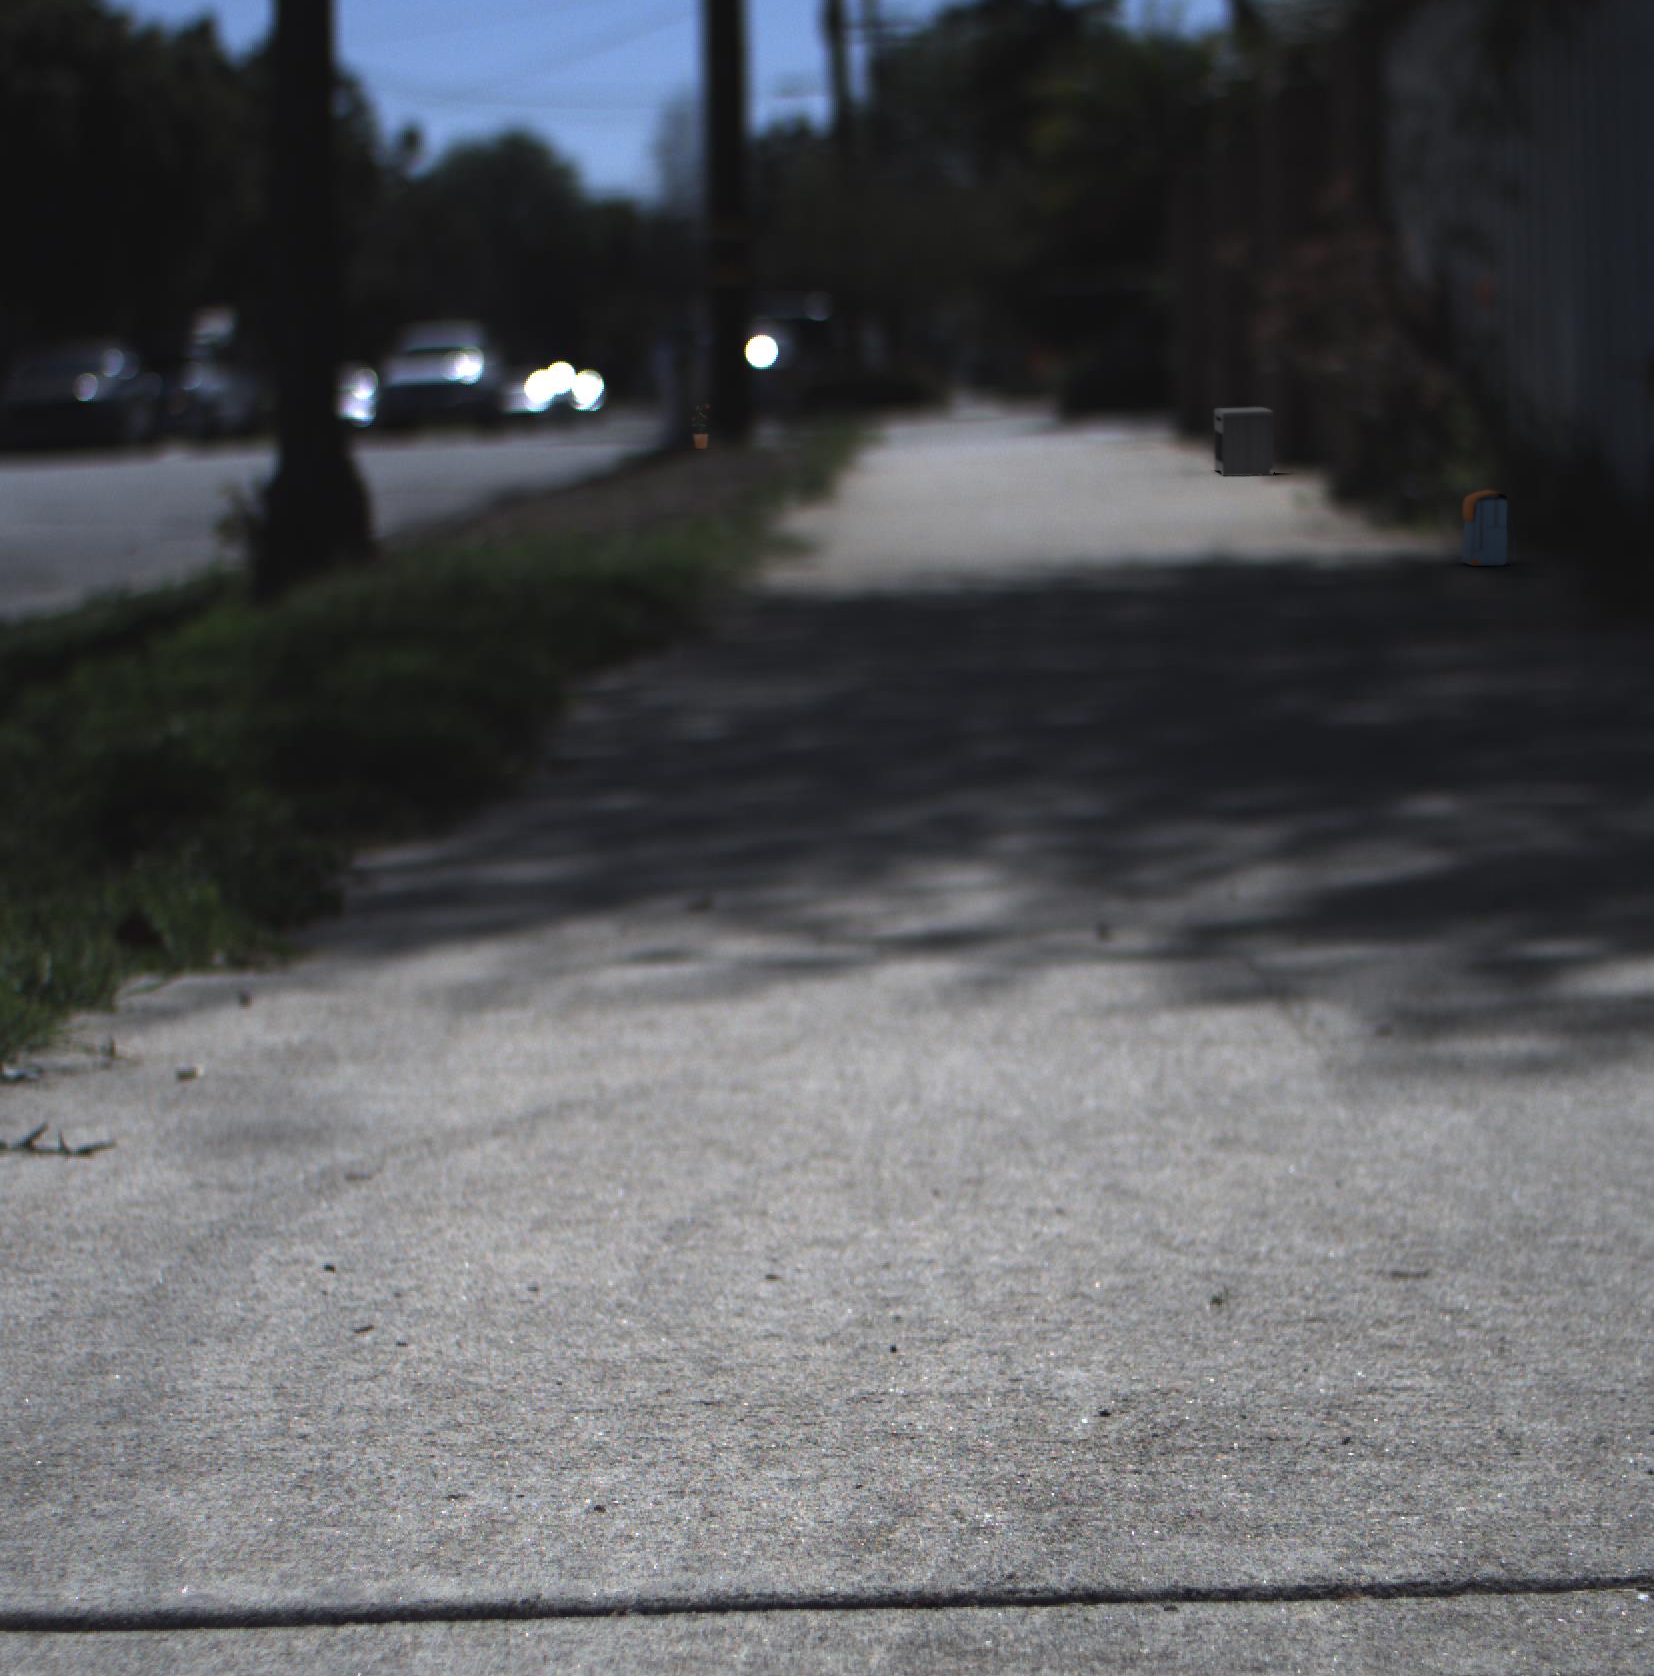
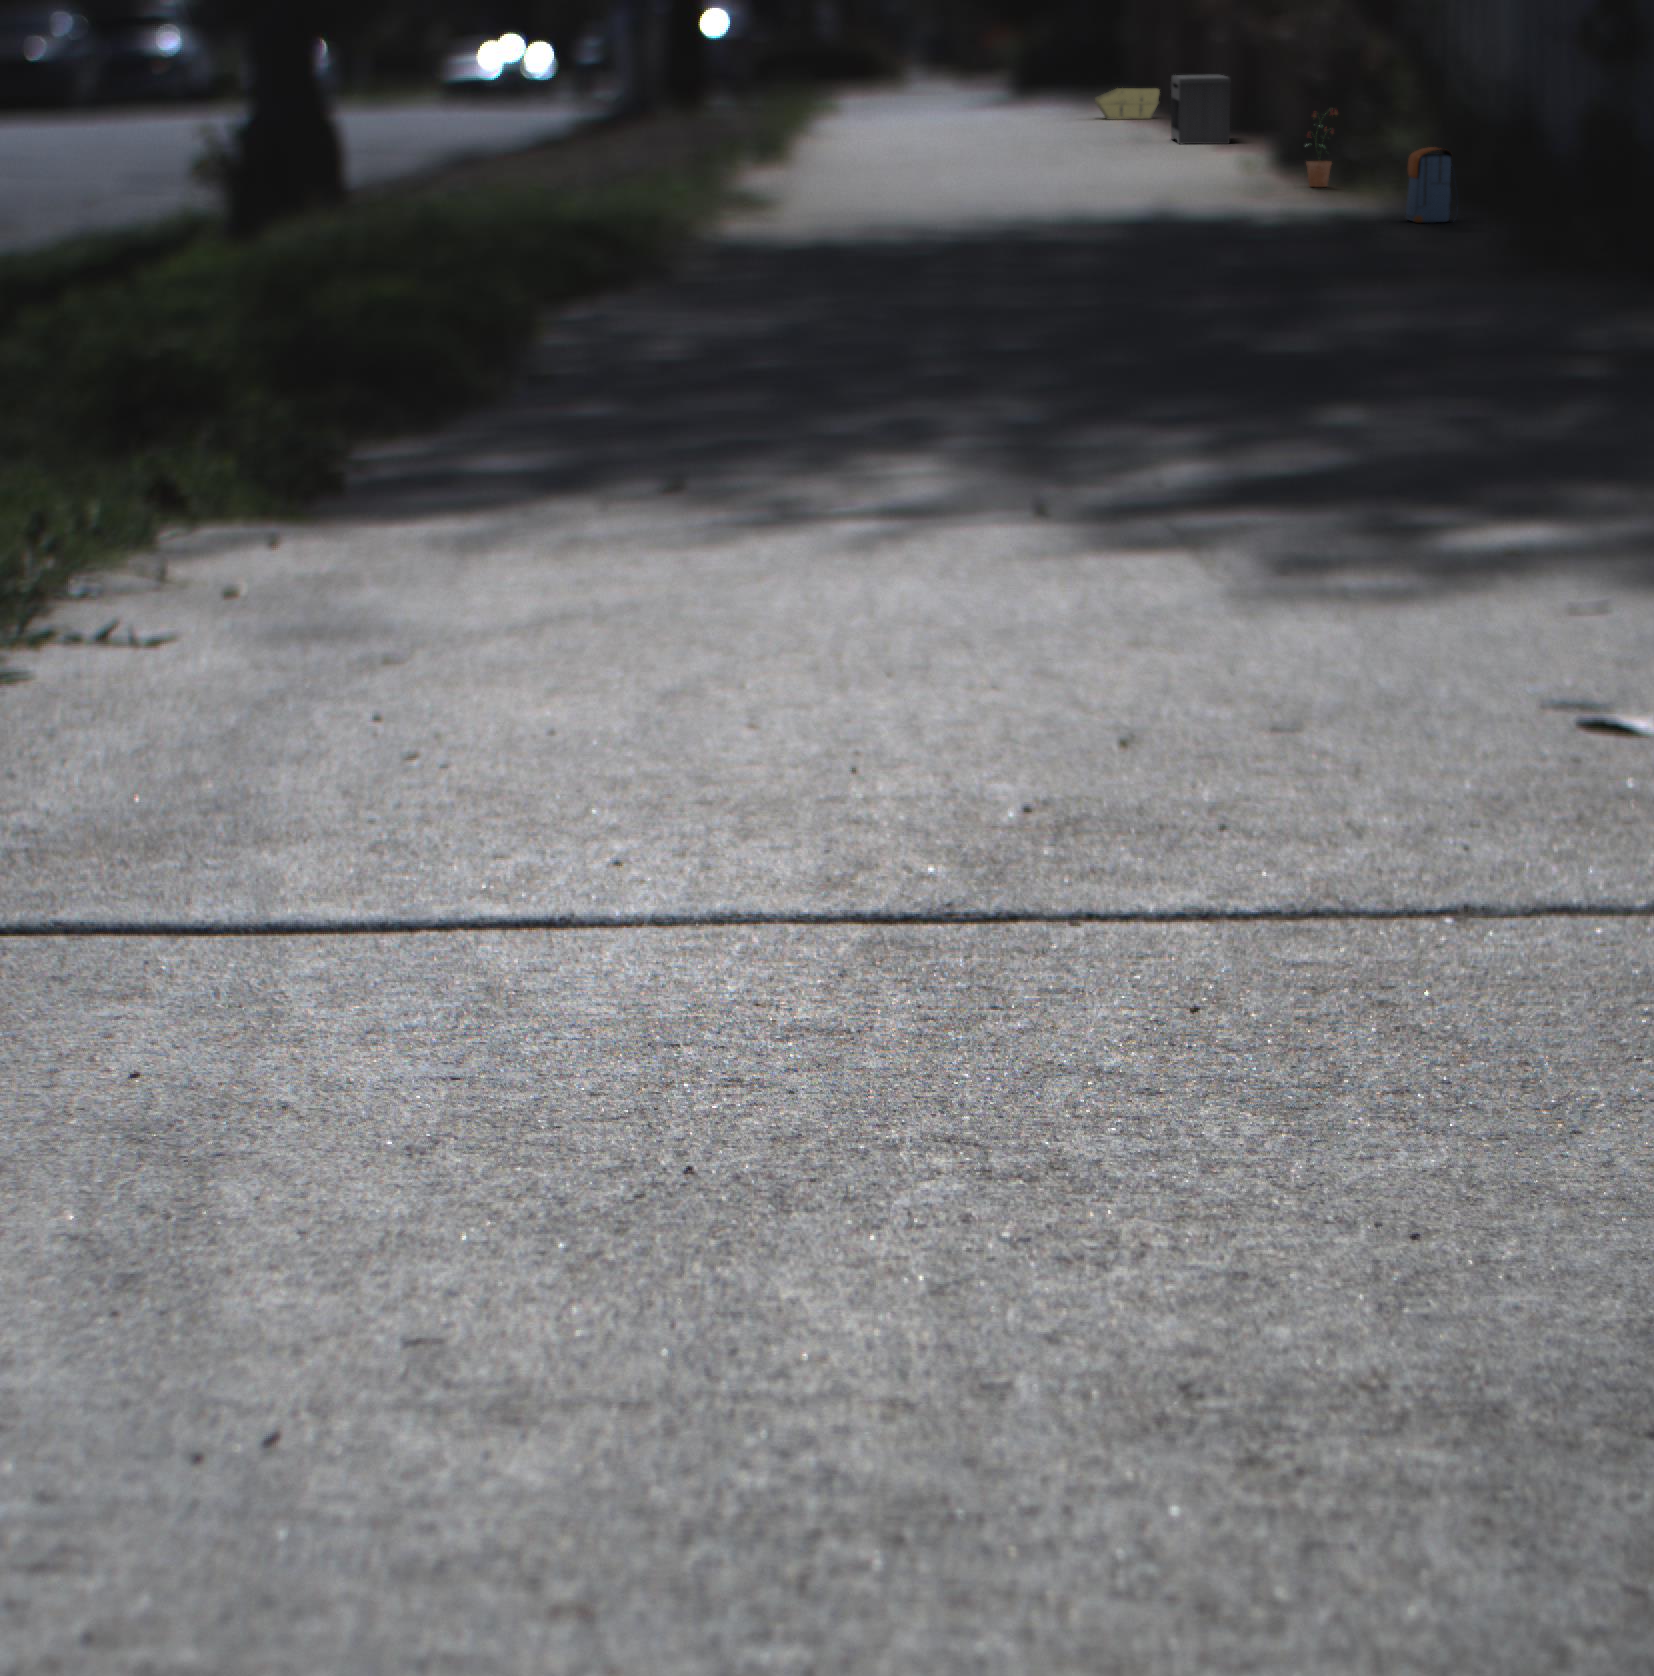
potted plant: present [692,404,708,449] -> present [1306,108,1337,187]
storage bin: none [1137,417,1202,449] -> present [1095,88,1160,120]

